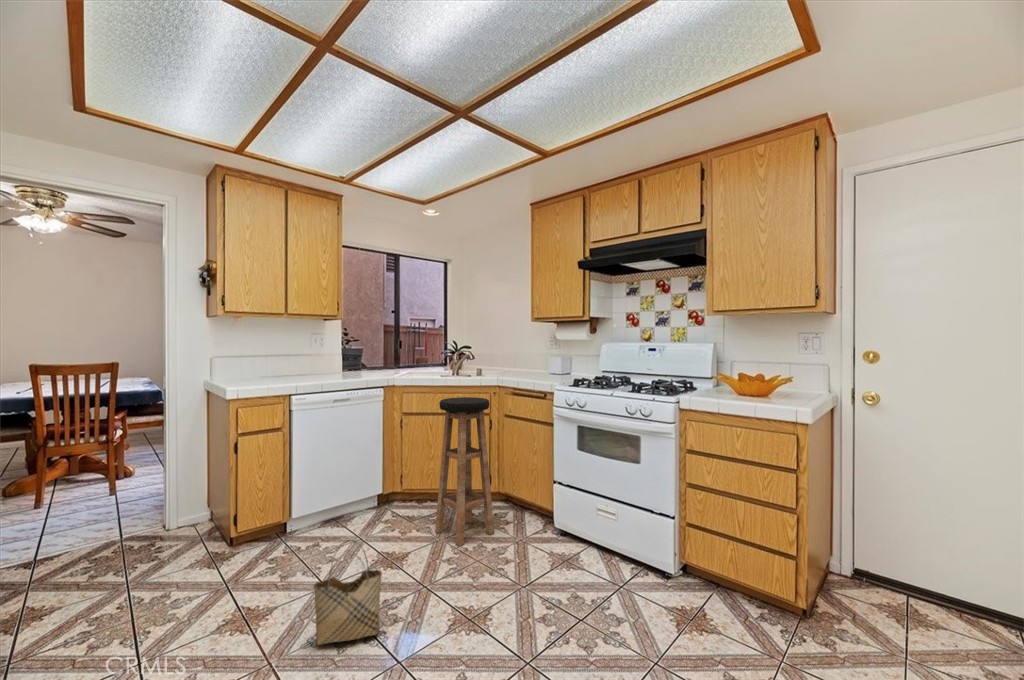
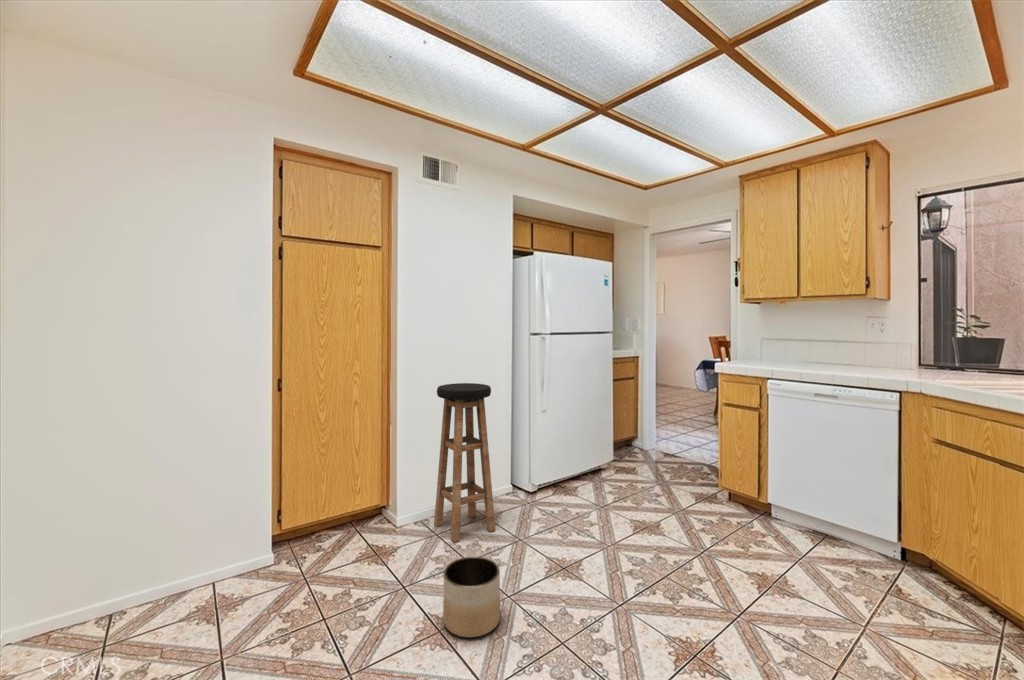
woven basket: present [313,540,382,645] -> none [270,536,346,645]
planter: none [471,552,522,623] -> present [443,557,500,638]

